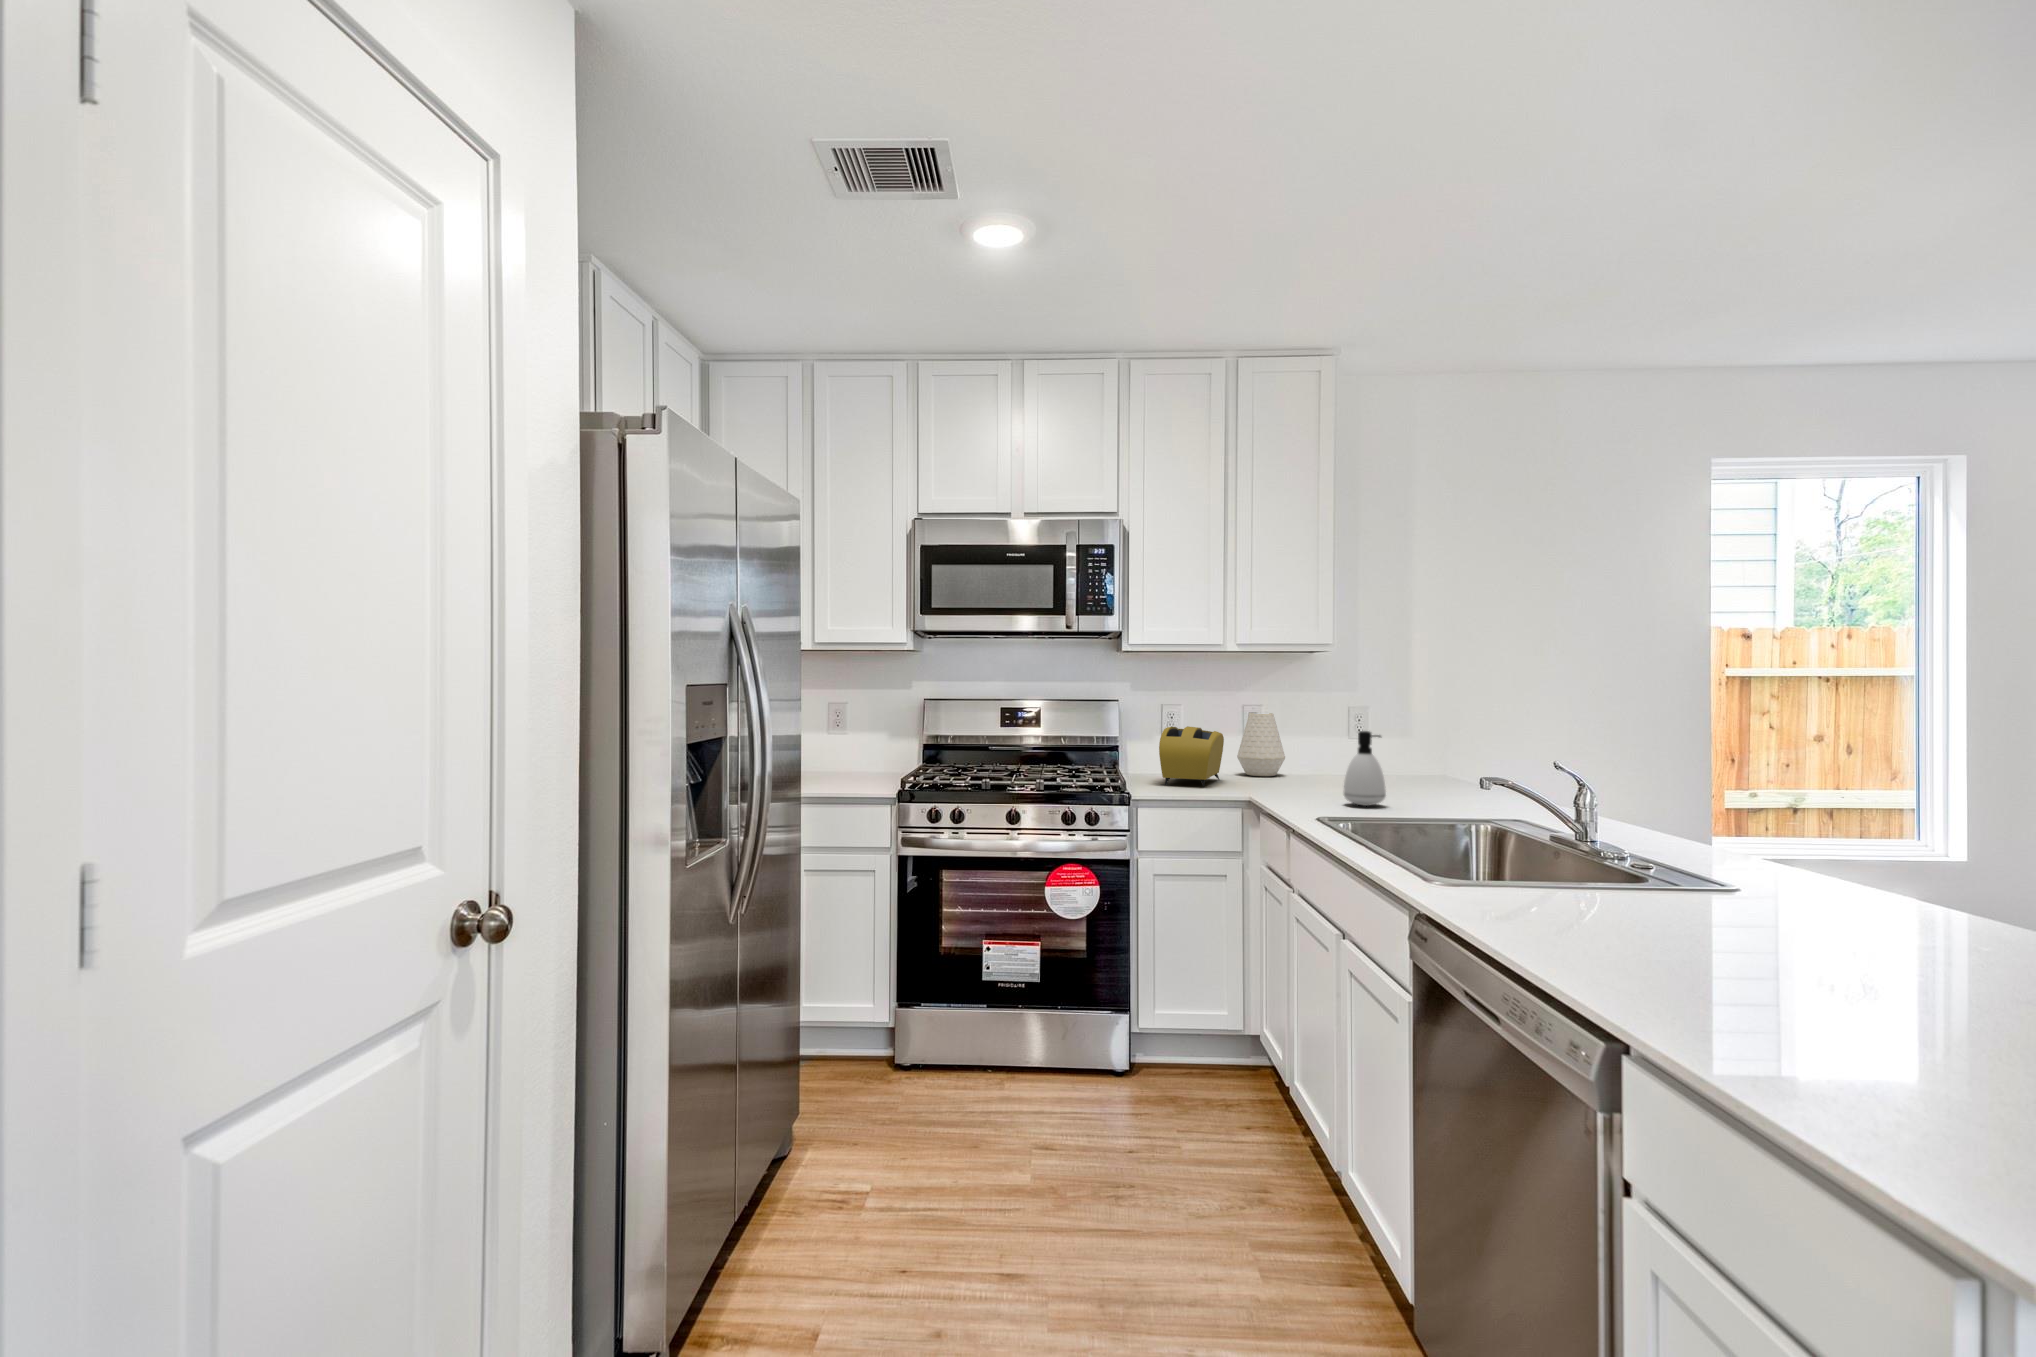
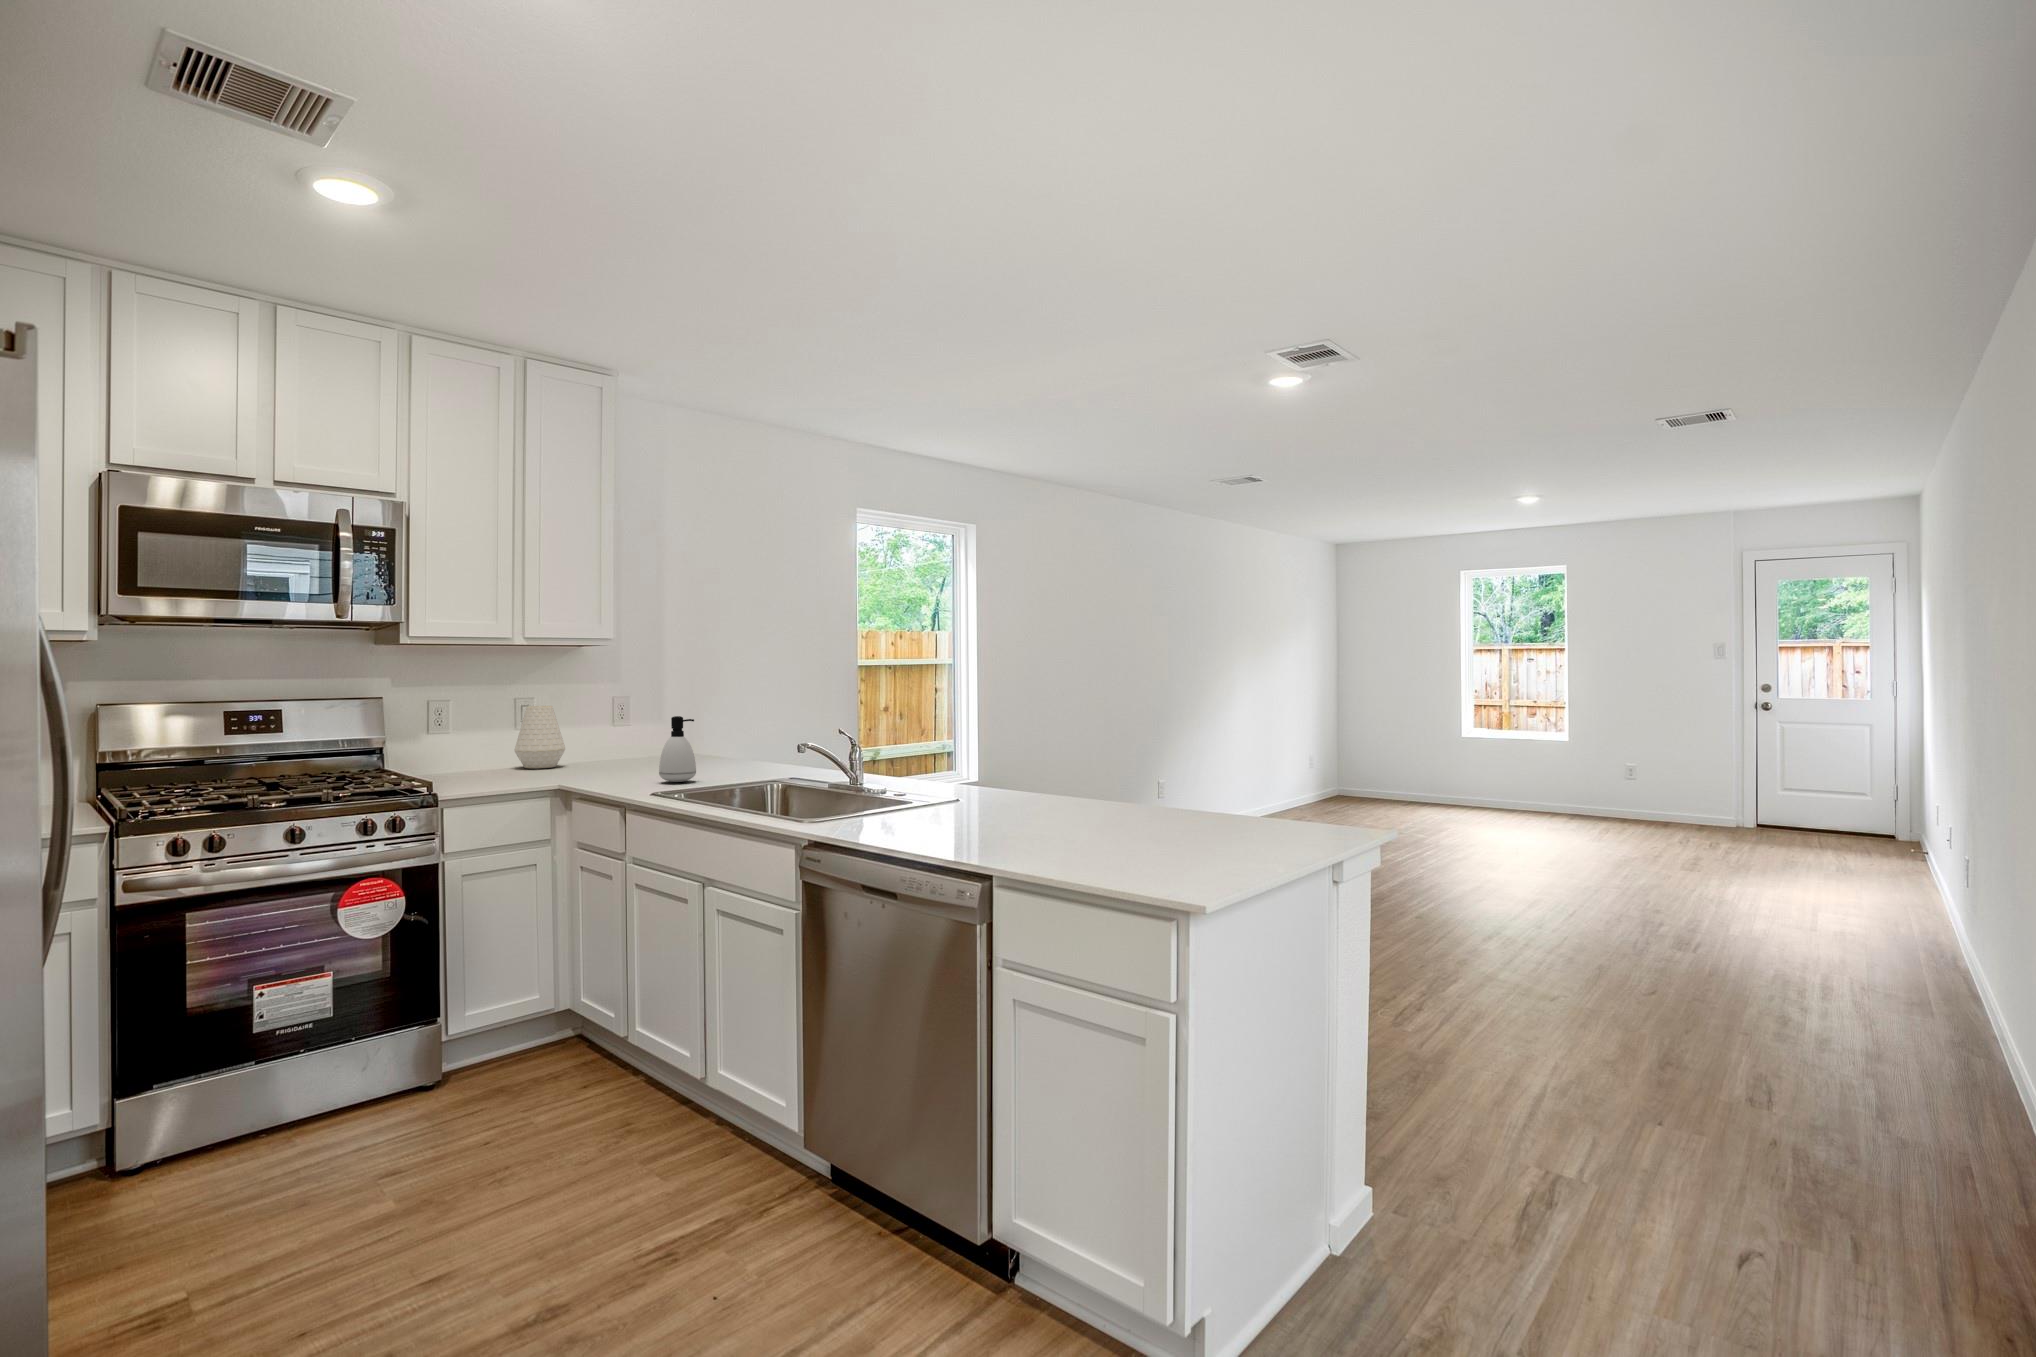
toaster: present [1159,726,1224,787] -> none [449,722,514,784]

